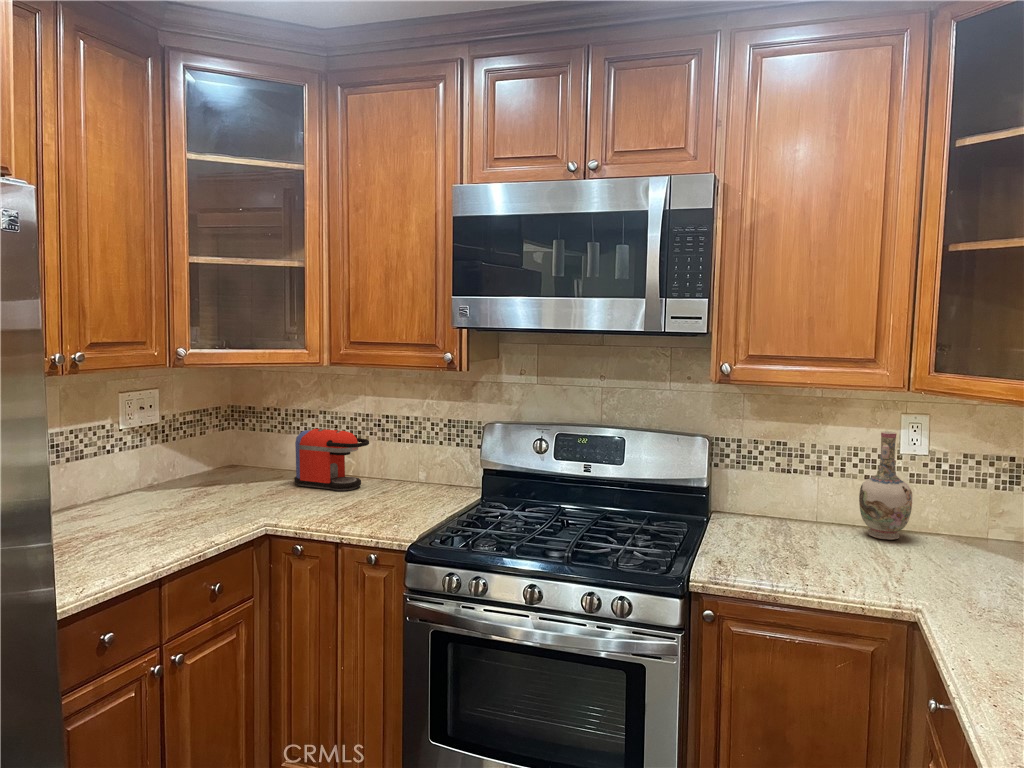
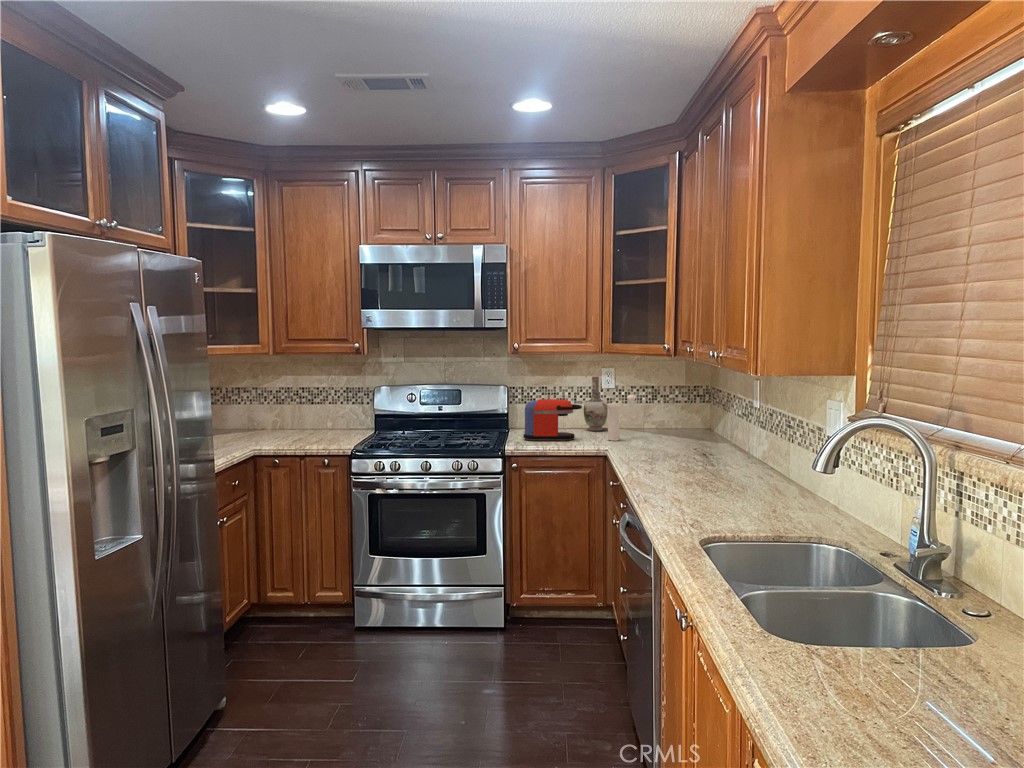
coffee maker: present [294,429,369,491] -> present [523,399,582,441]
pepper mill: none [918,484,990,583] -> present [608,395,636,441]

